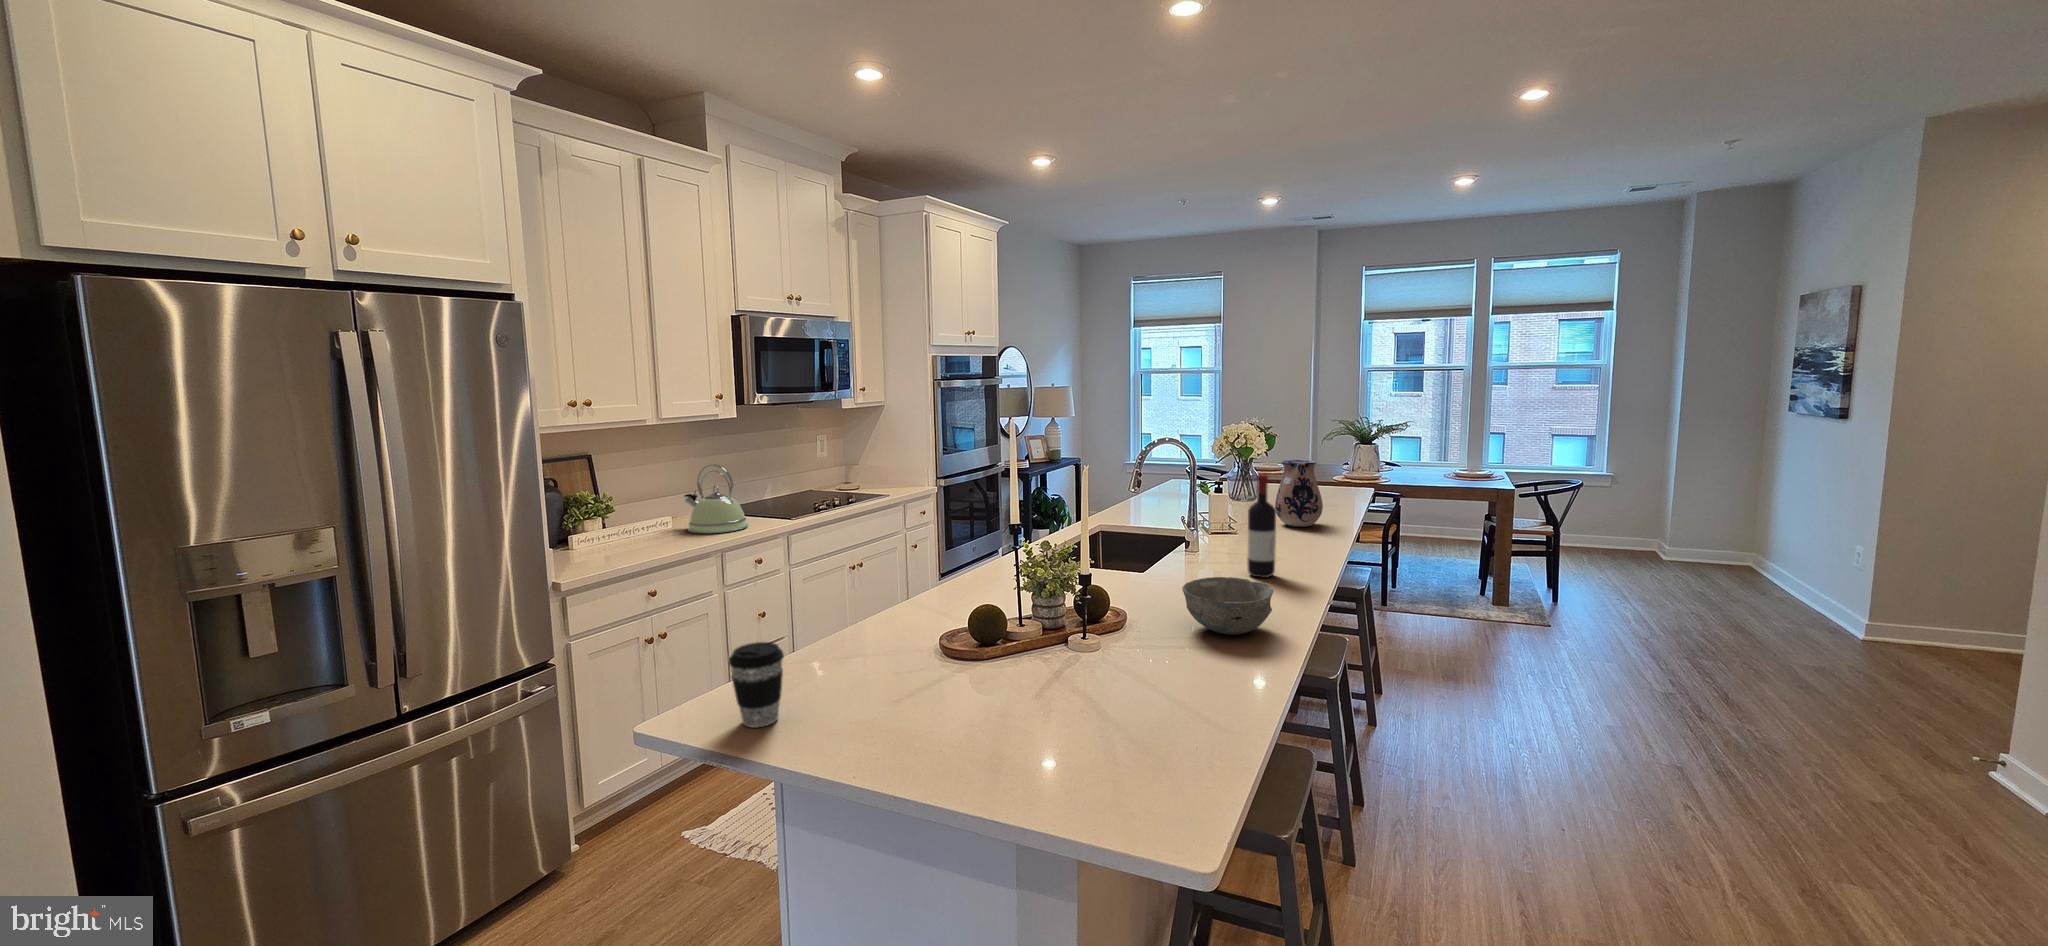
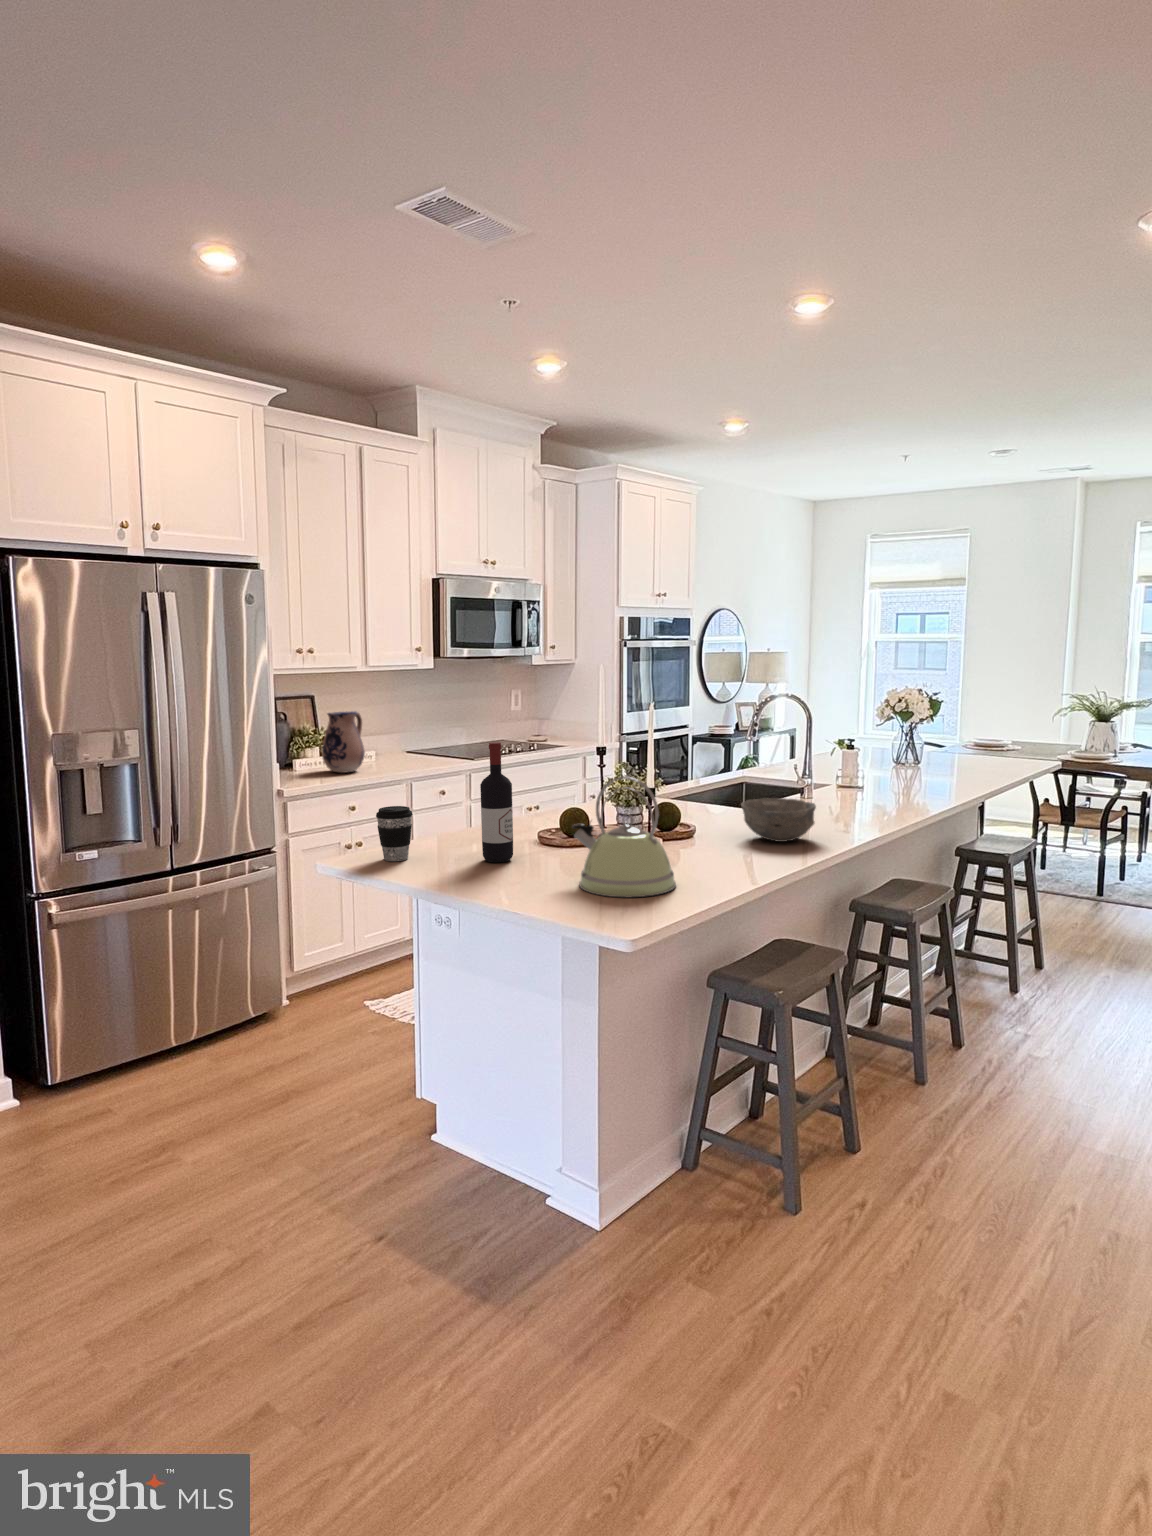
ceramic pitcher: present [1275,460,1323,527] -> present [322,711,365,773]
kettle: present [684,464,748,534] -> present [572,776,676,897]
wine bottle: present [1247,474,1276,578] -> present [480,742,513,862]

